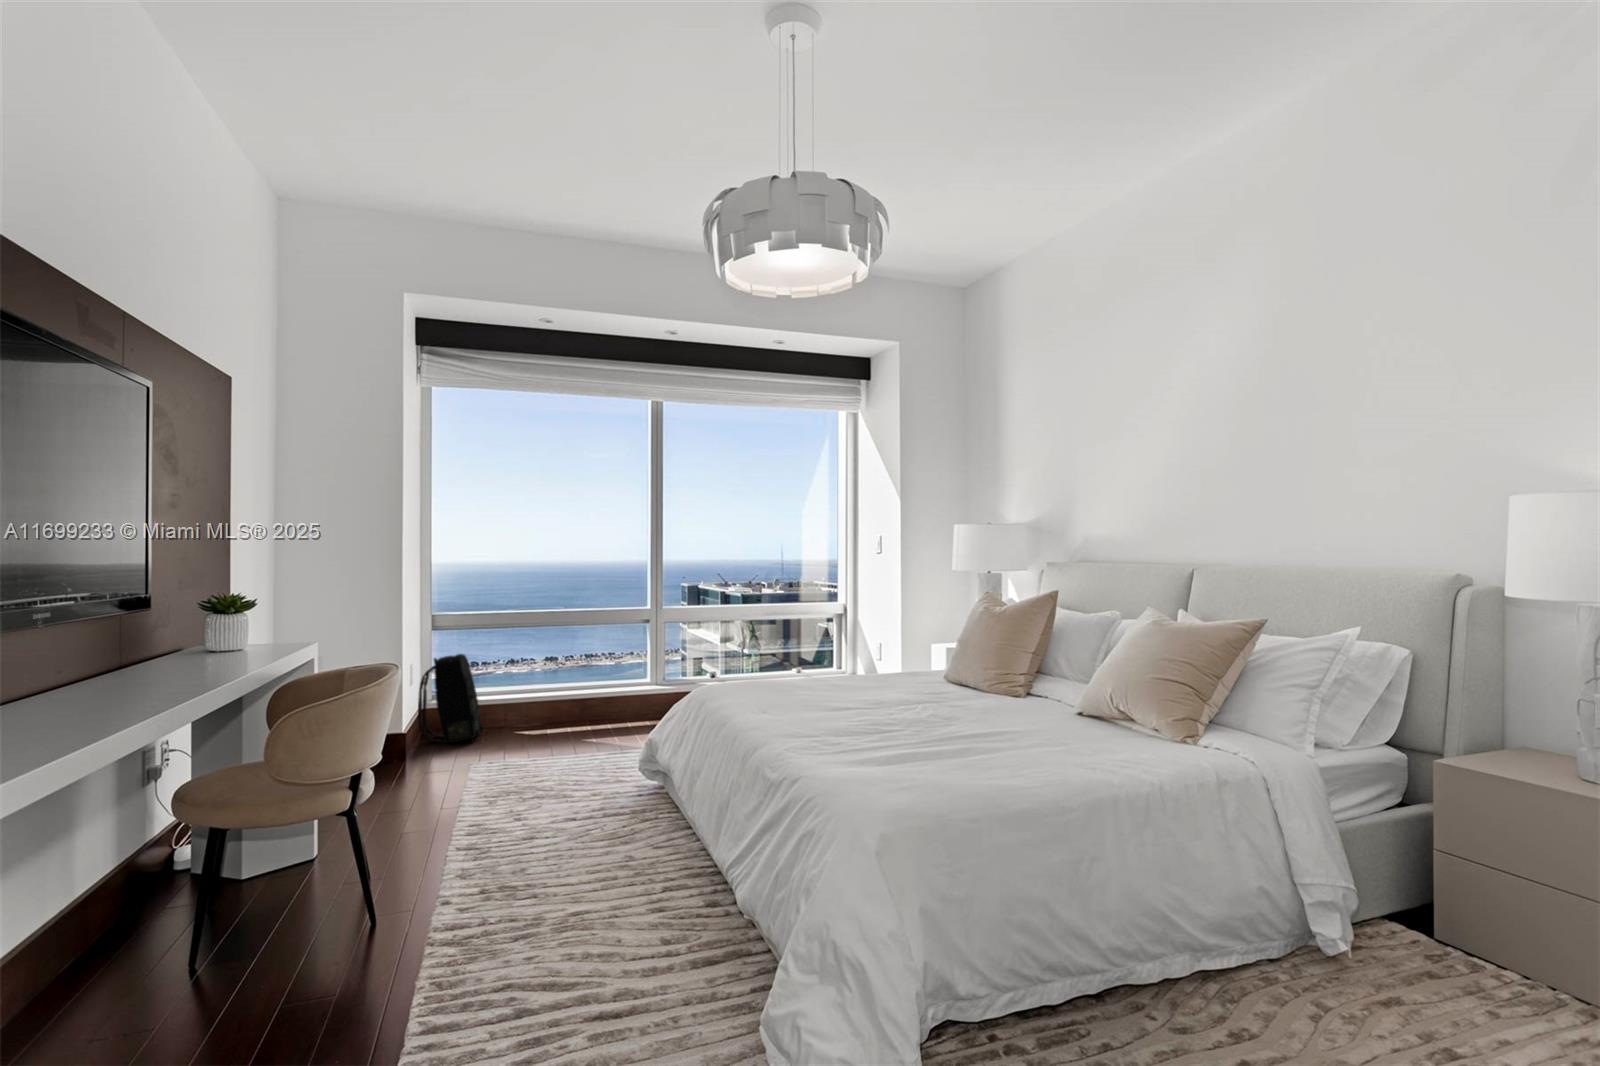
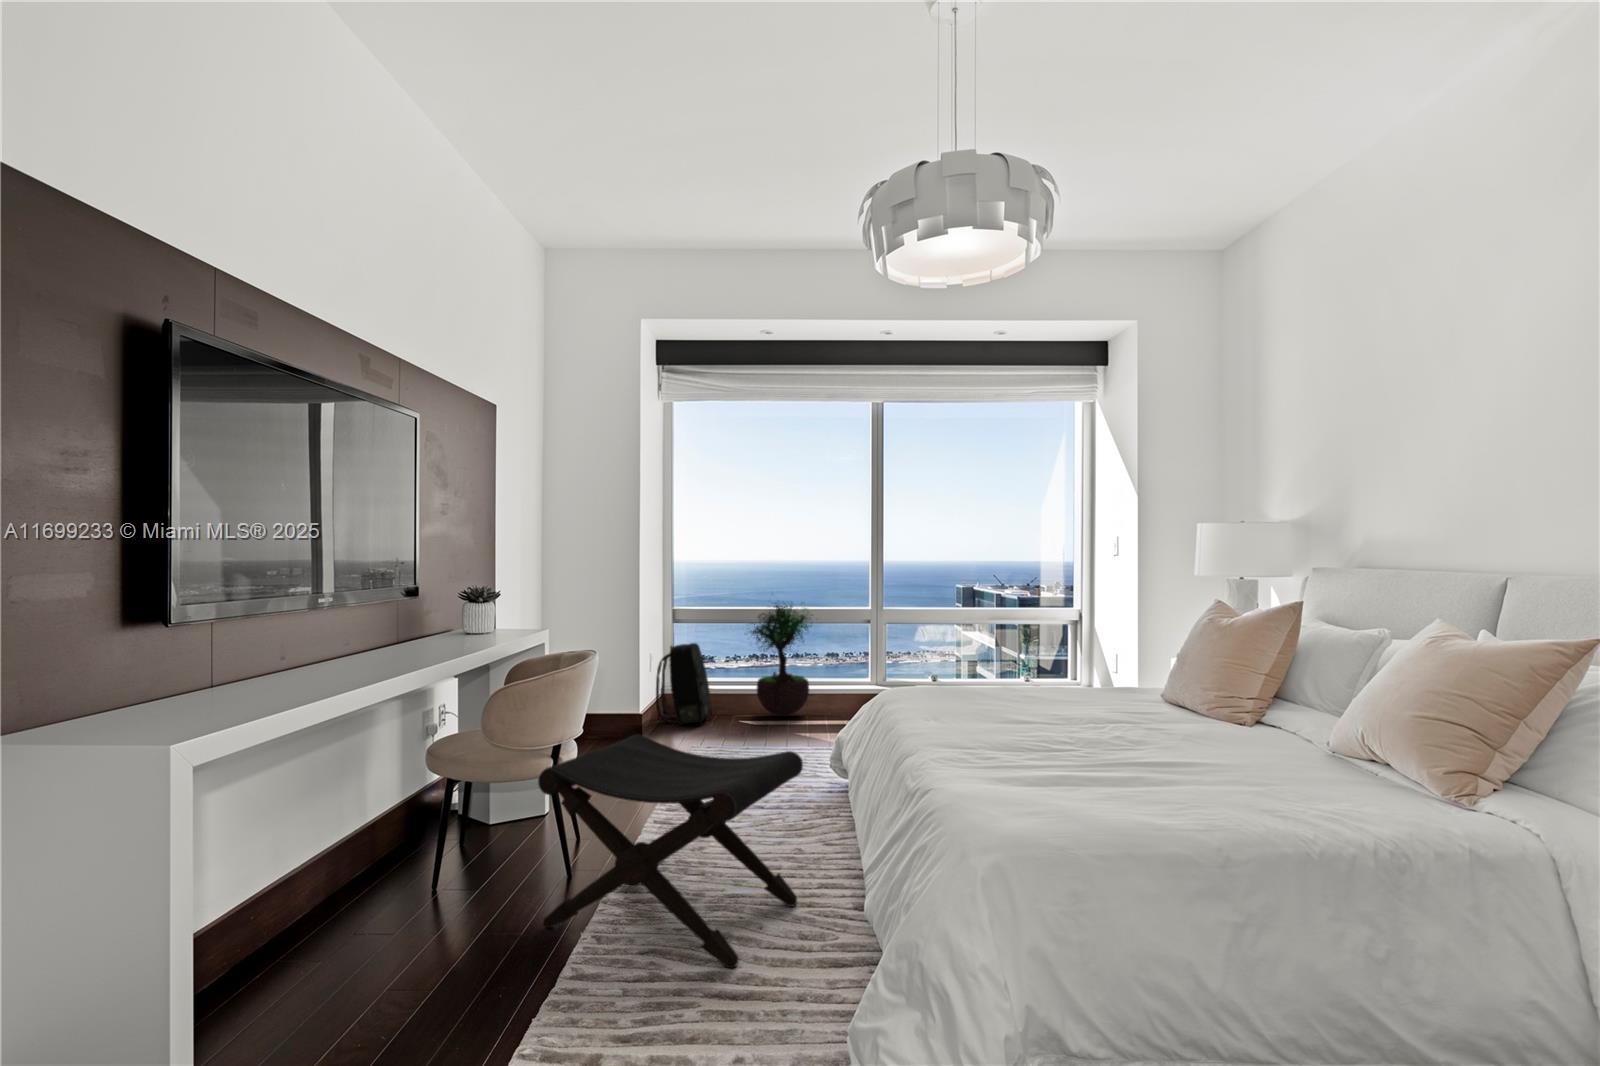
potted tree: none [518,597,597,725] -> present [751,601,812,716]
footstool: none [357,751,651,988] -> present [538,734,803,968]

